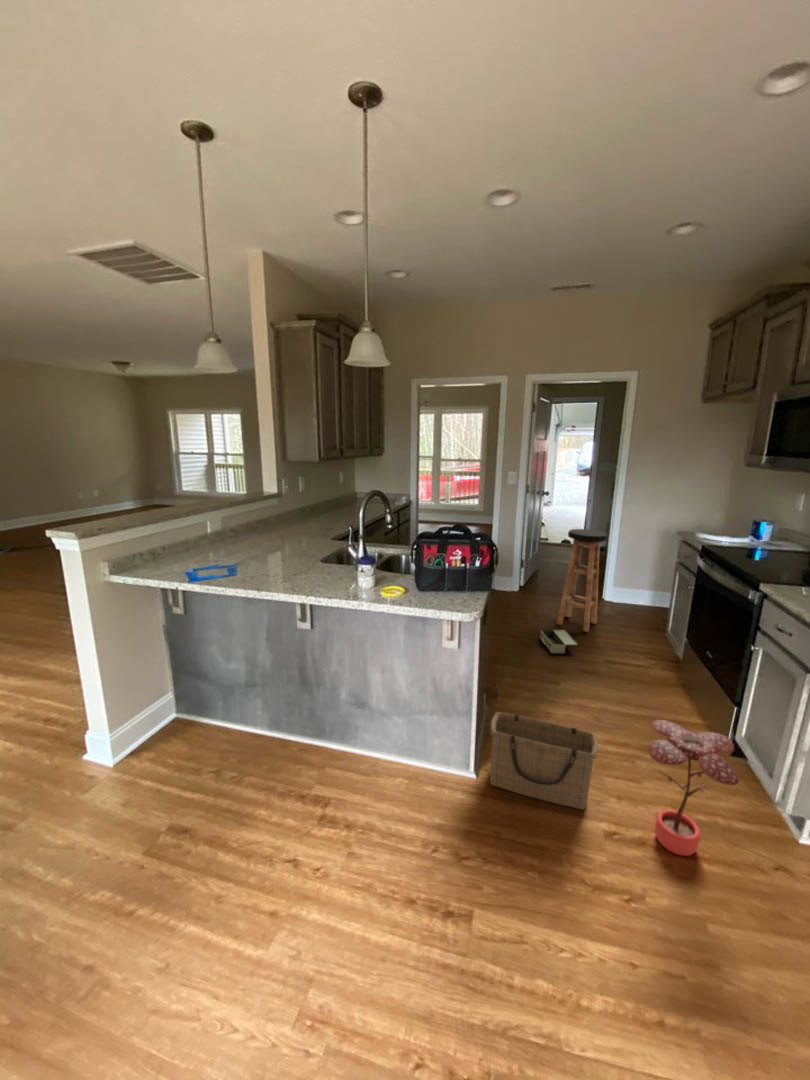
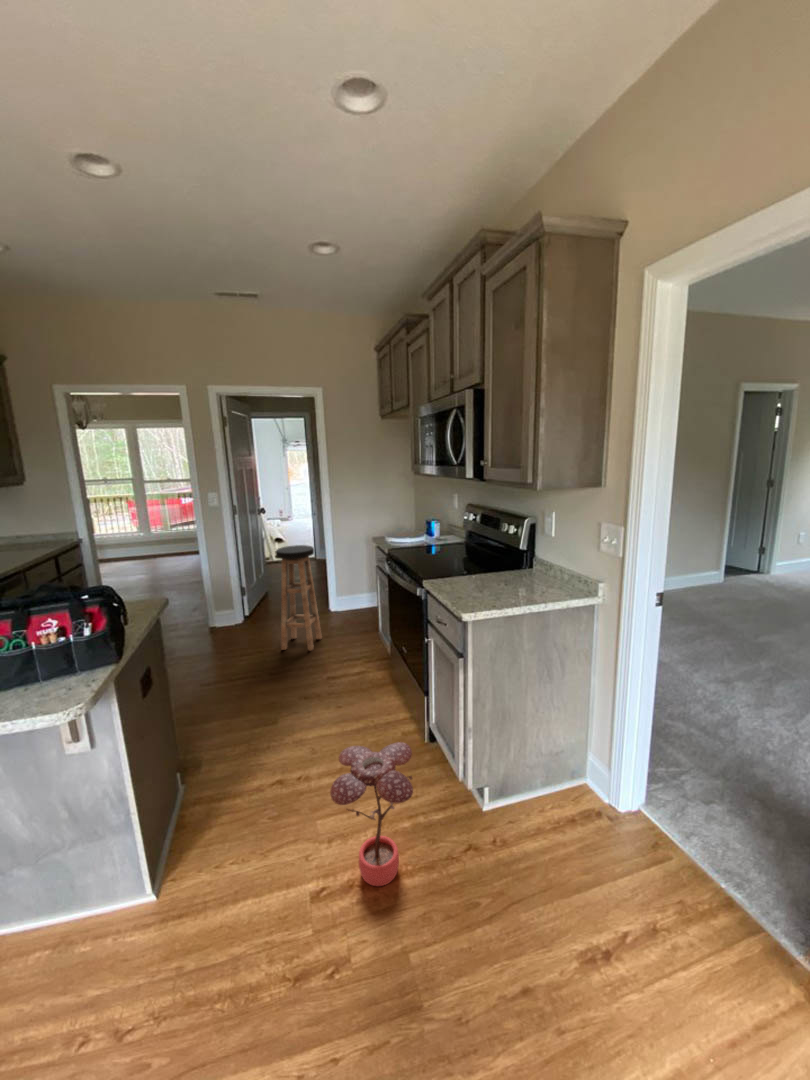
toolbox: present [540,629,578,653] -> none [261,655,299,687]
basket: present [490,712,598,809] -> none [156,785,292,902]

